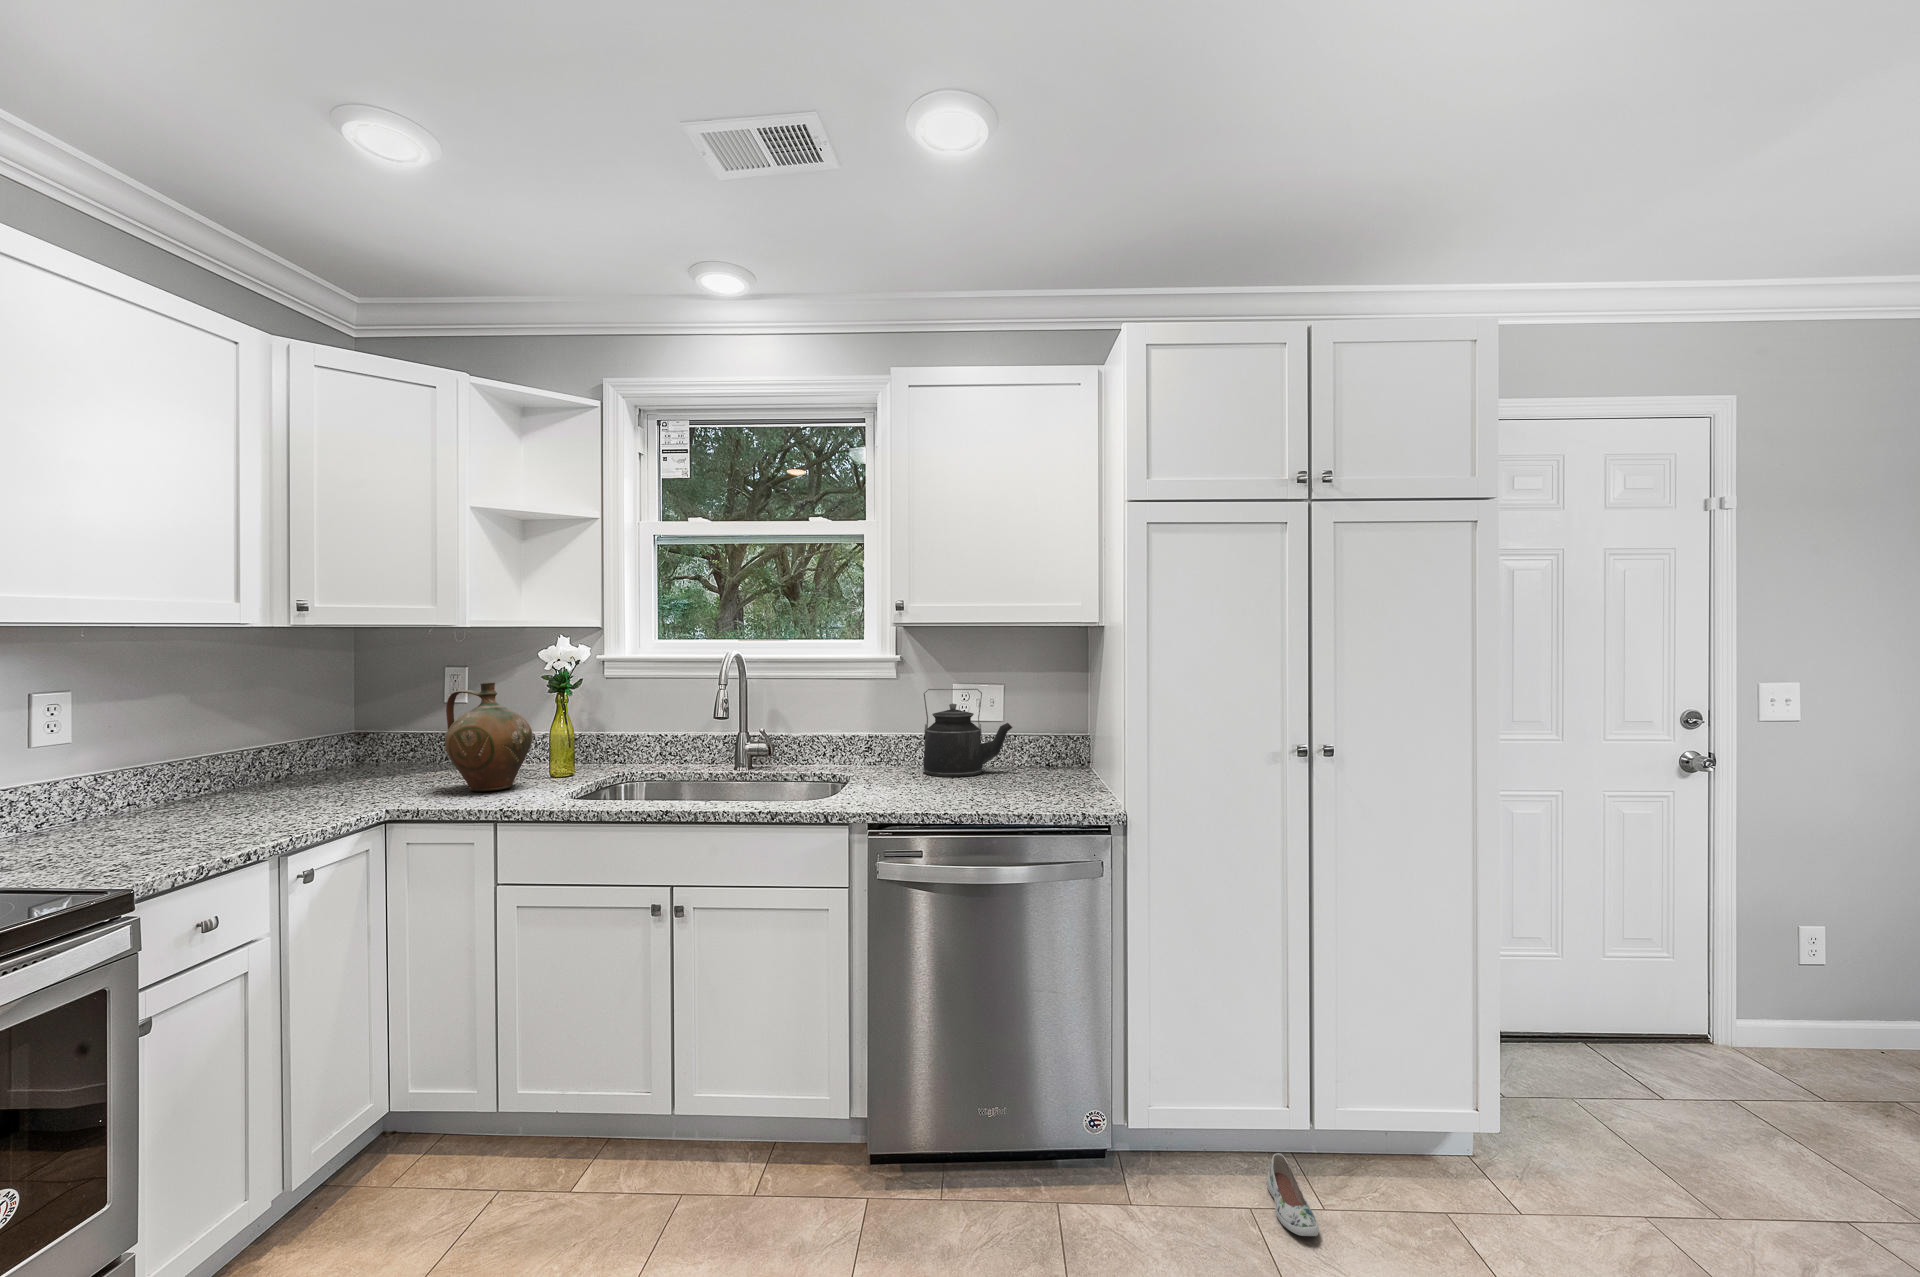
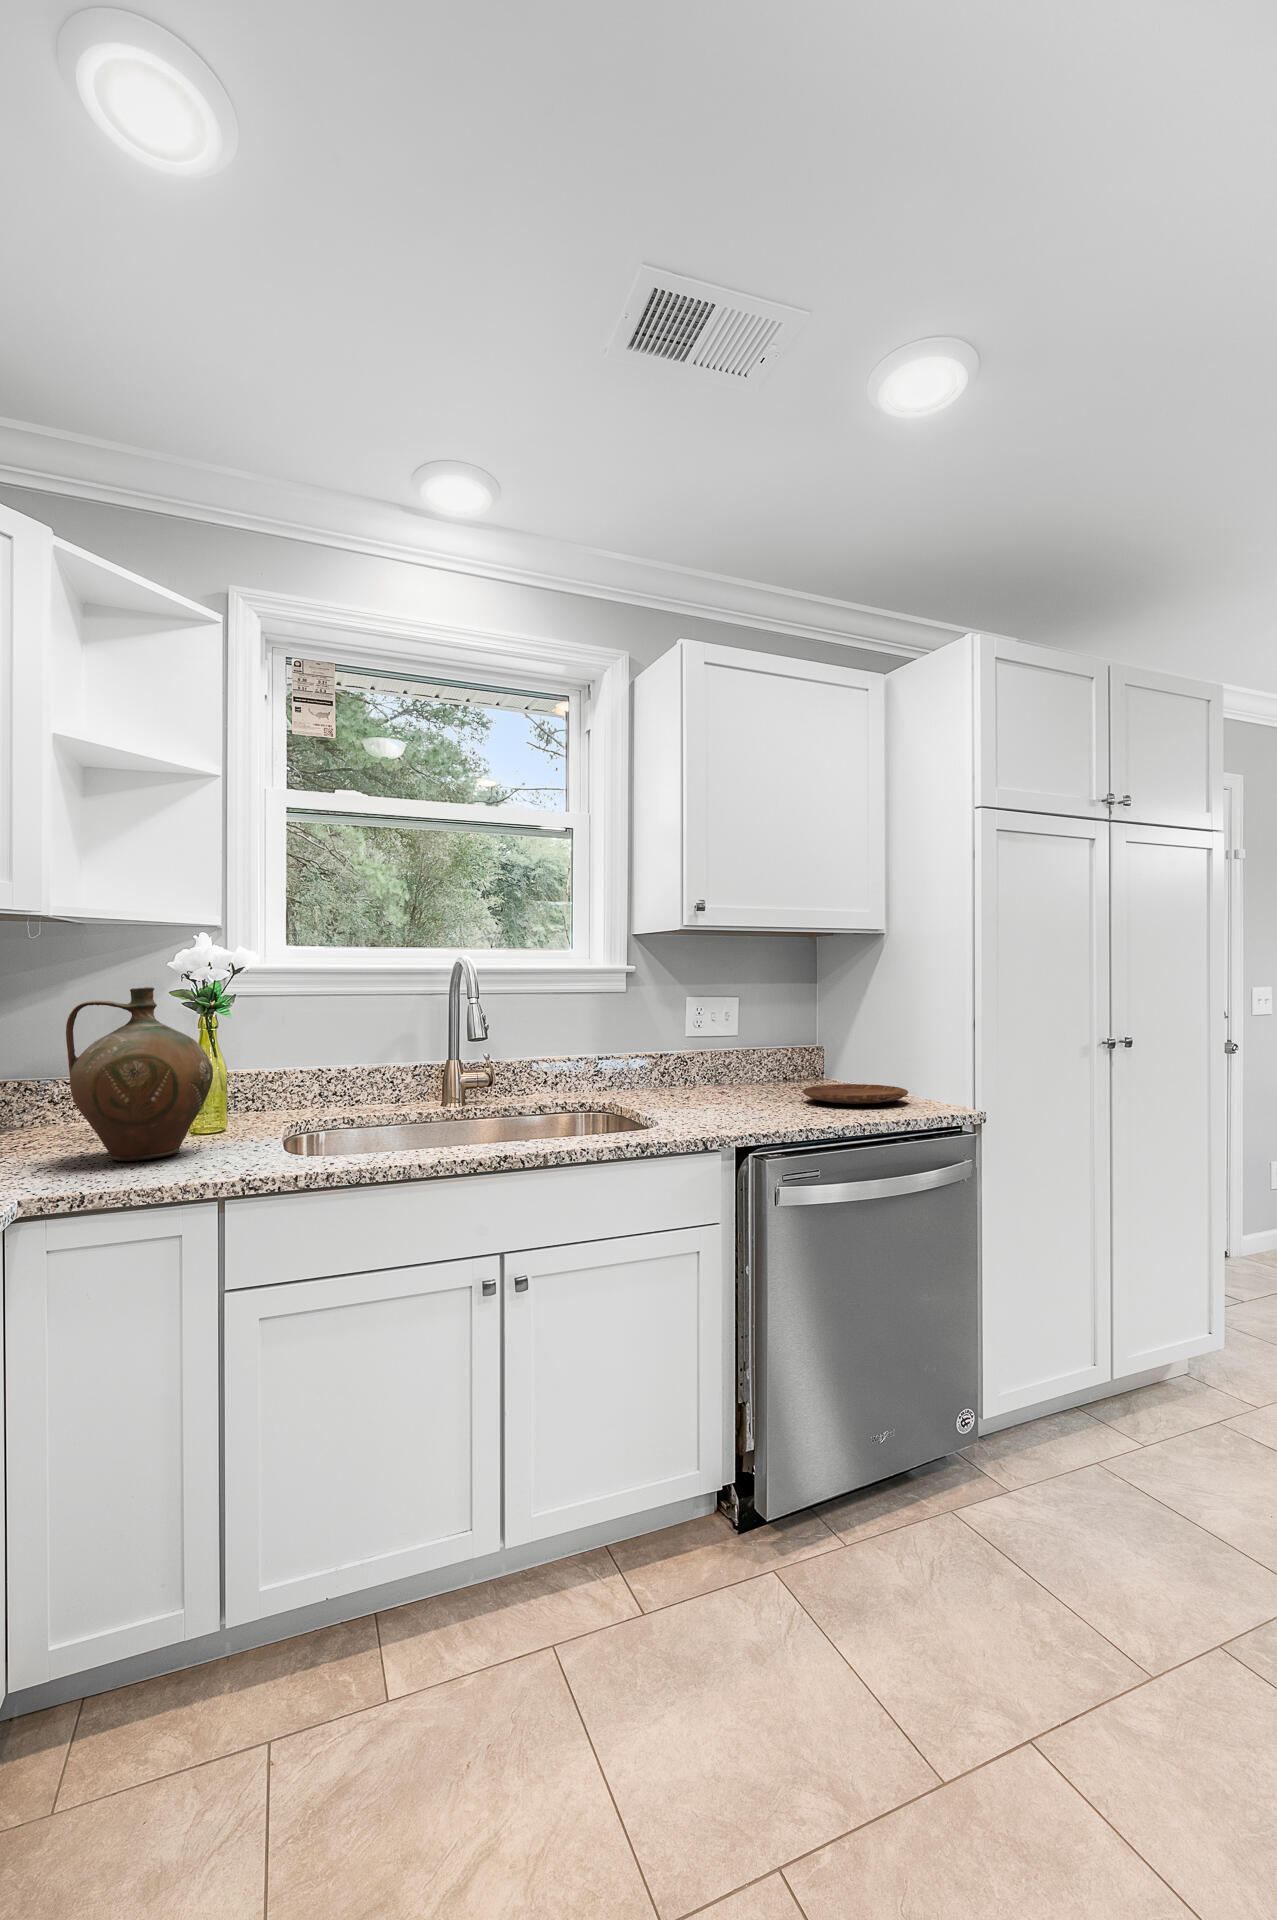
kettle: present [924,689,1012,777] -> none [667,998,758,1097]
tray: none [989,775,1083,796] -> present [803,1084,908,1104]
shoe: present [1267,1153,1319,1236] -> none [1121,1439,1222,1516]

